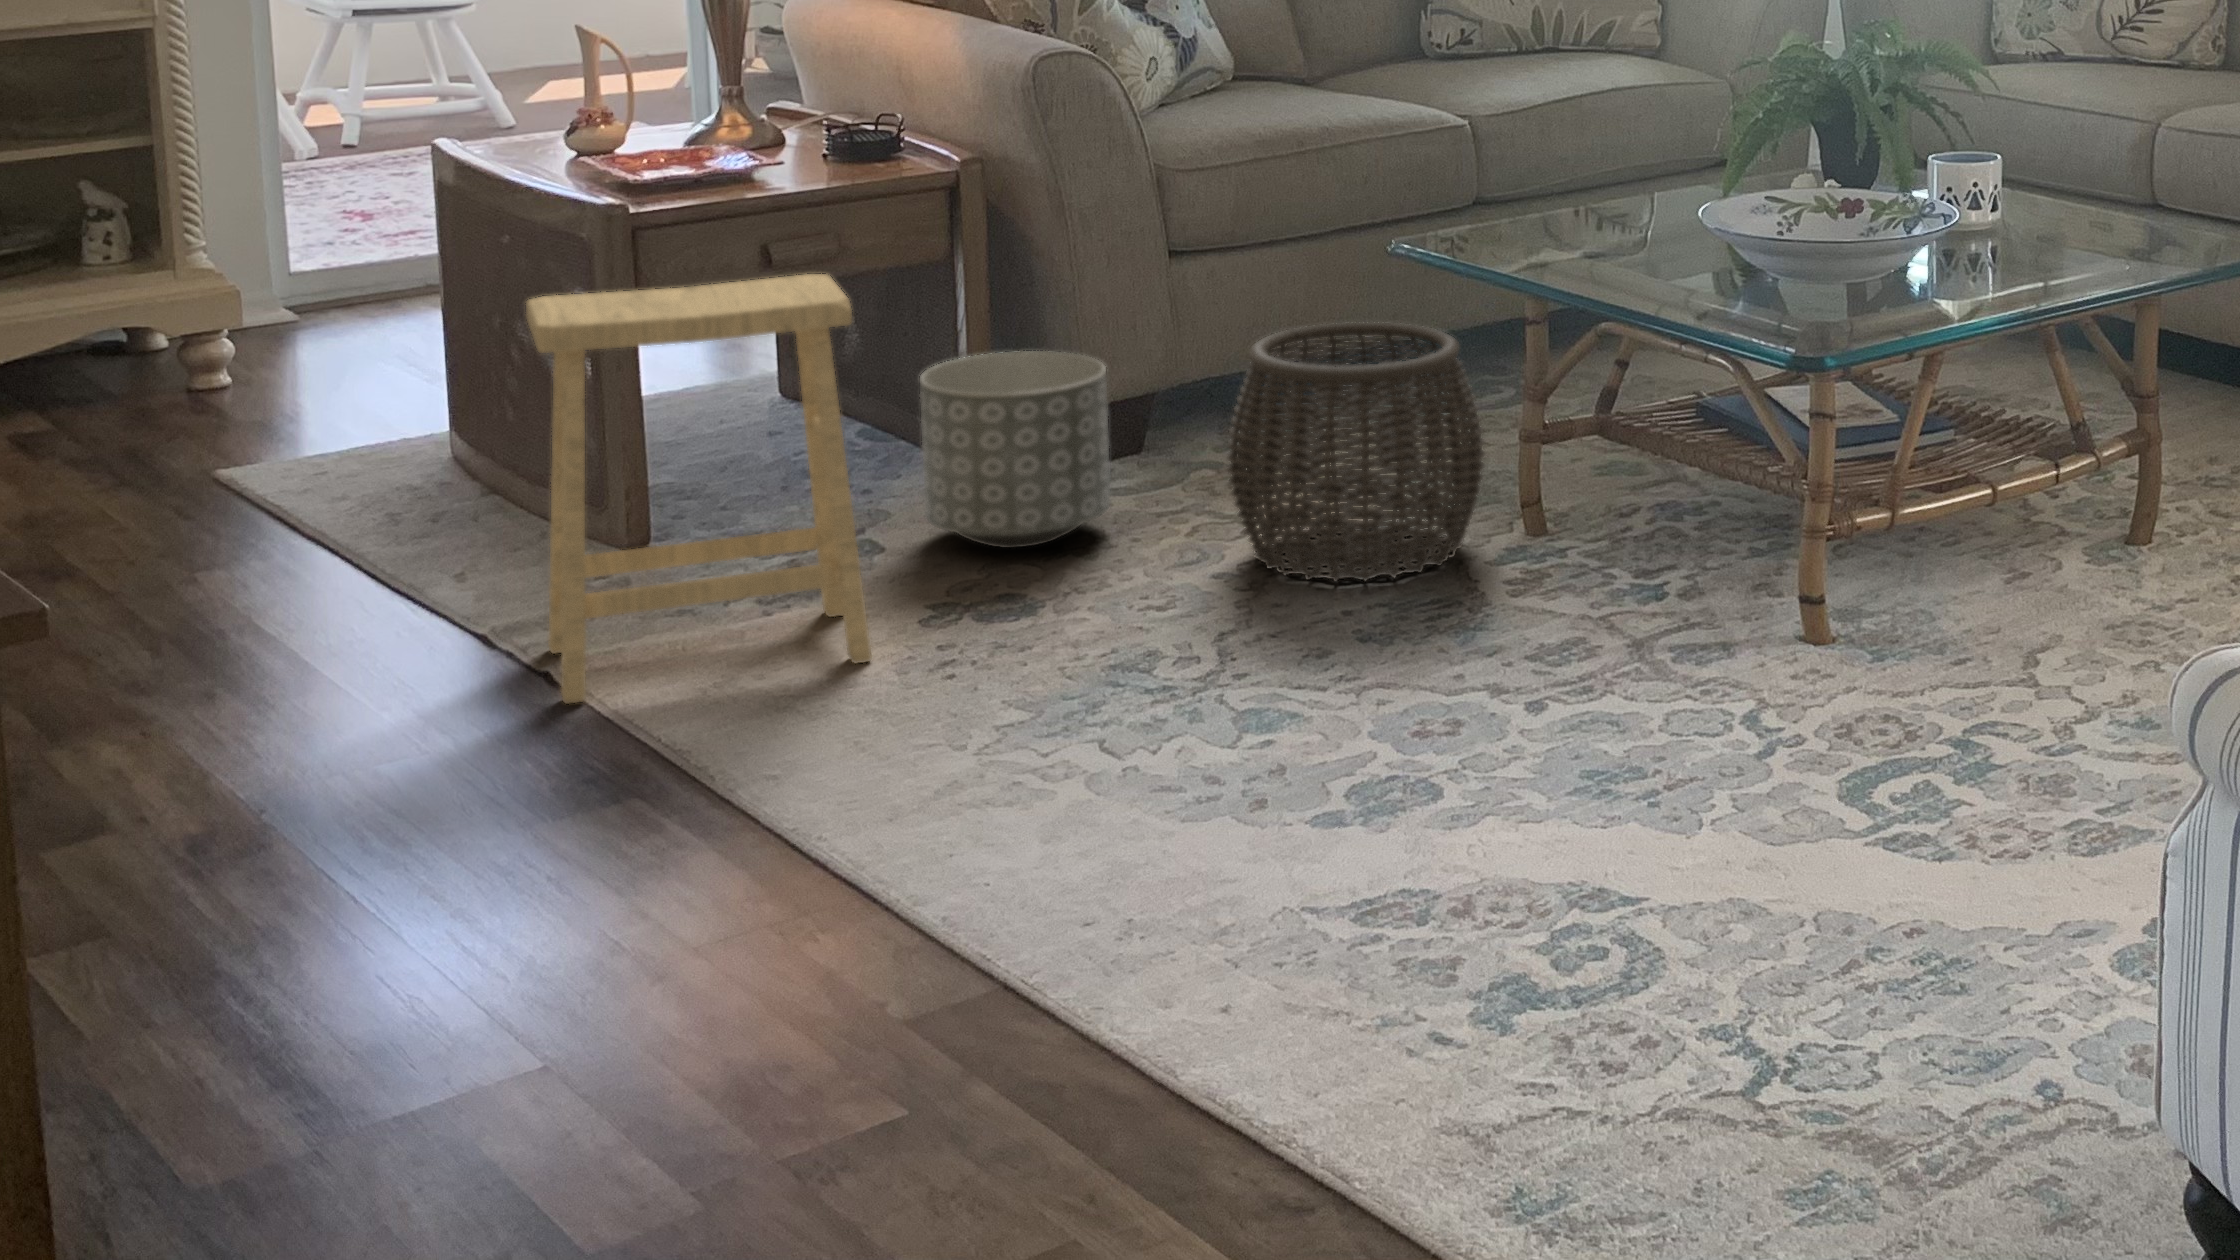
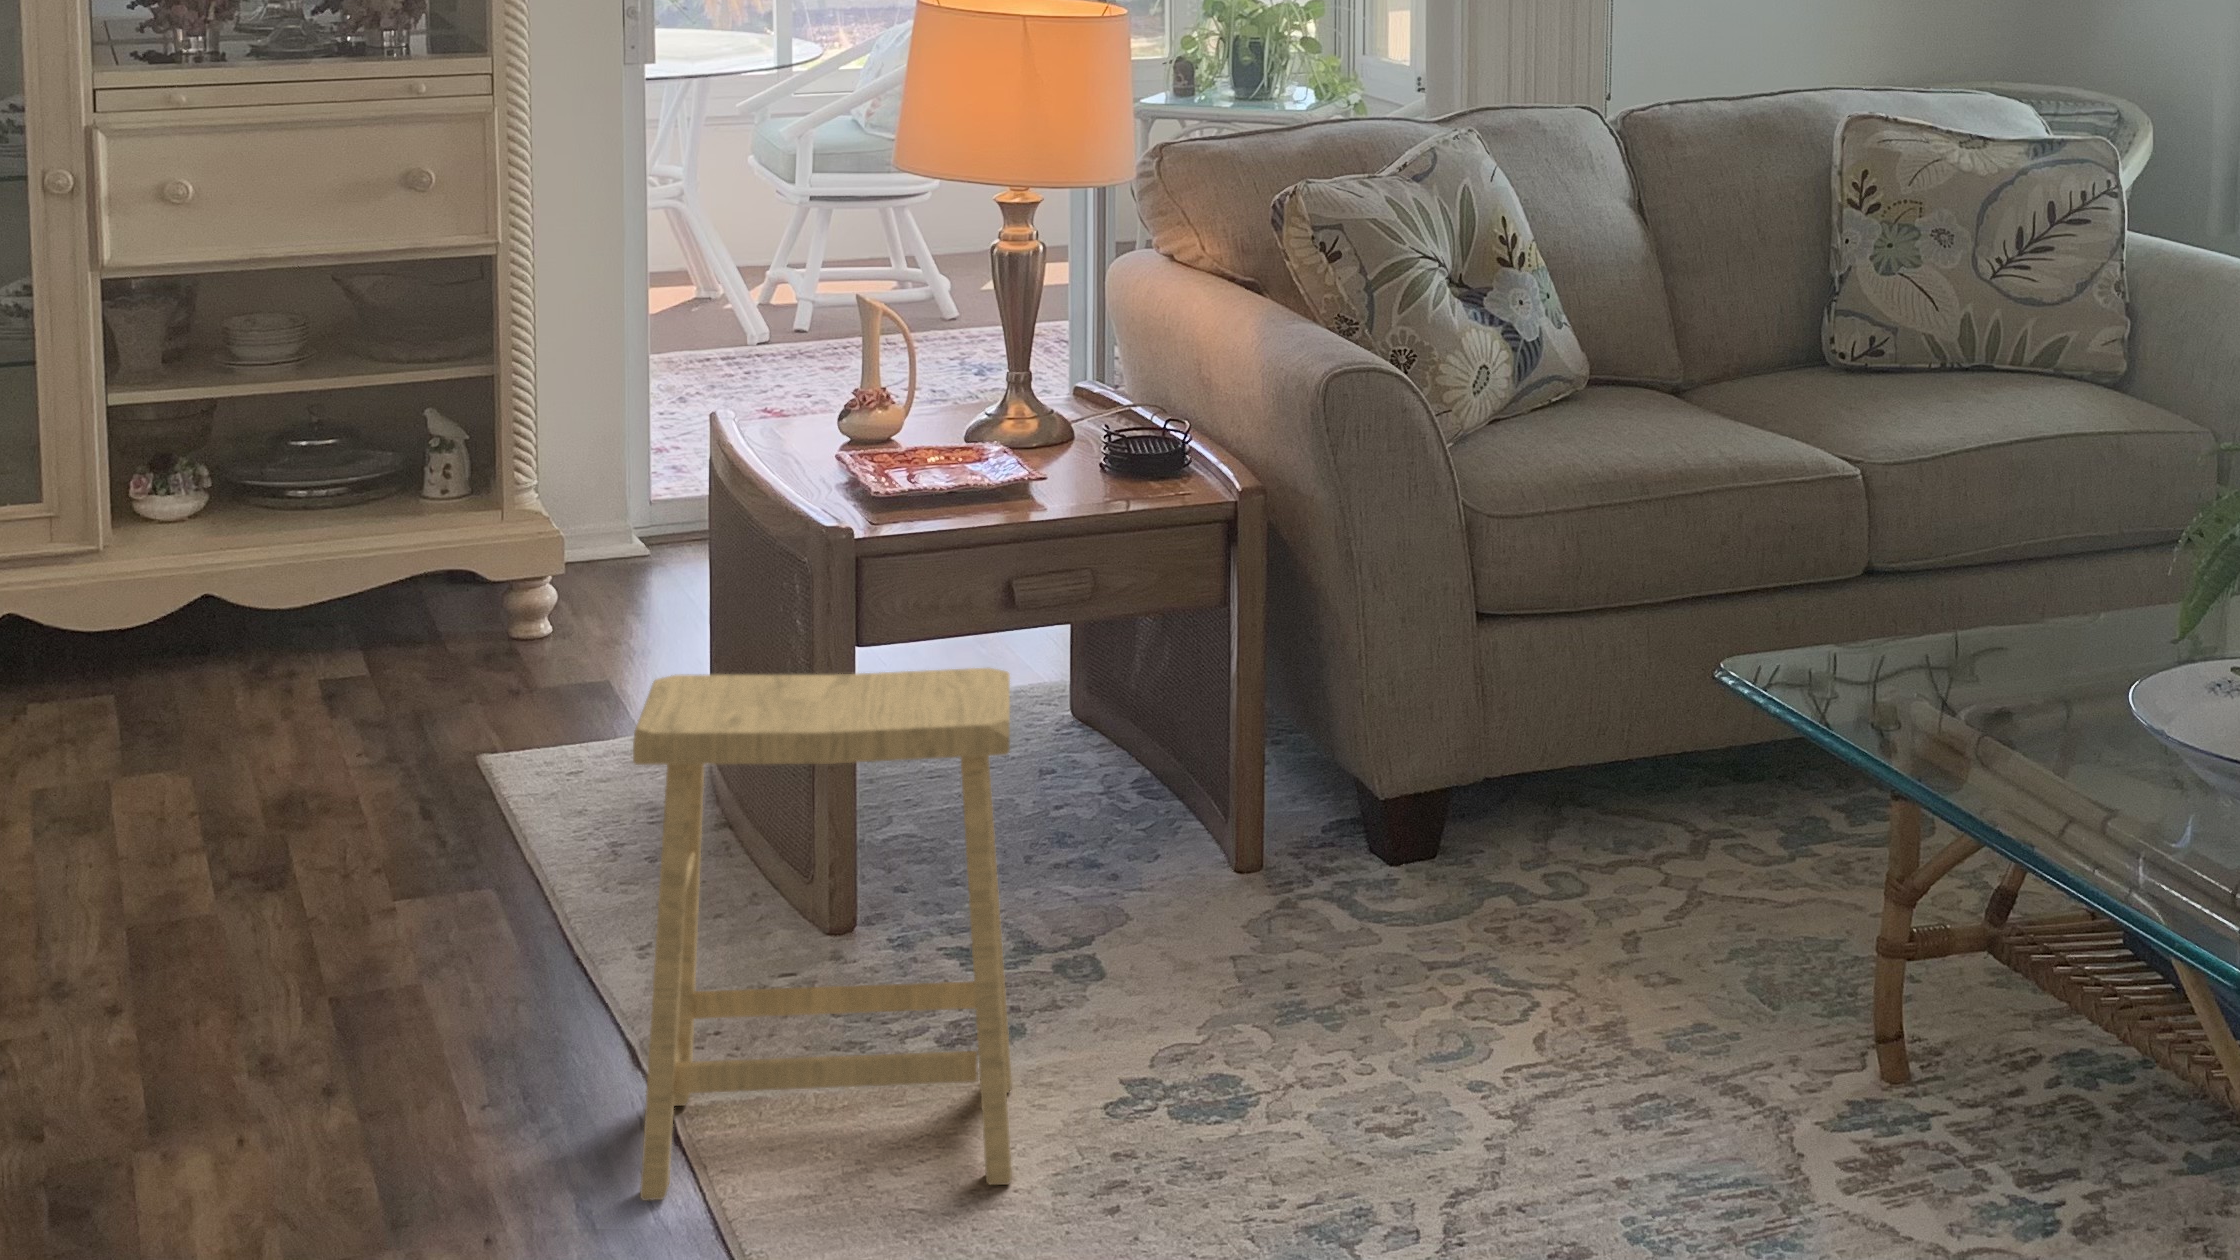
woven basket: present [1227,322,1485,581] -> none [1491,764,1831,1138]
planter: present [920,351,1110,548] -> none [1143,744,1367,1002]

